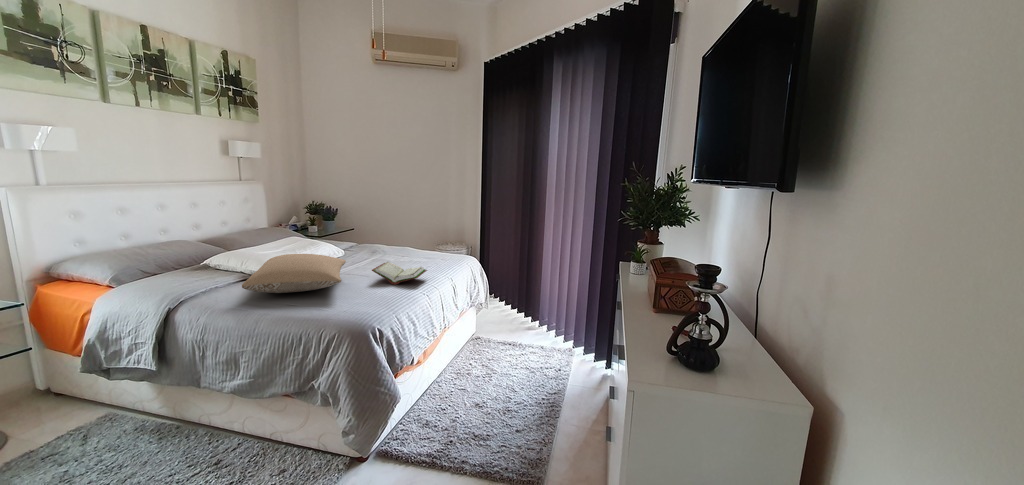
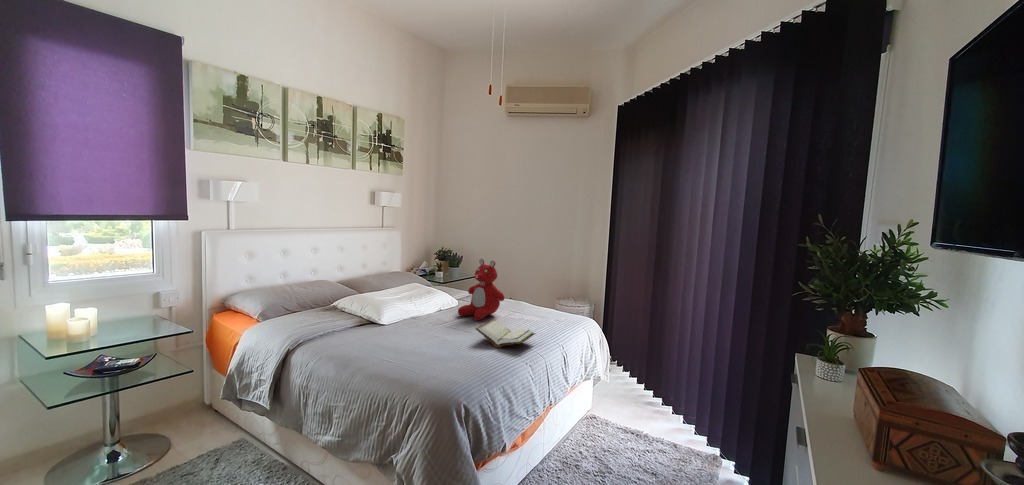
teddy bear: none [346,208,392,265] -> present [458,259,504,320]
pillow: present [242,254,346,293] -> none [346,305,453,346]

